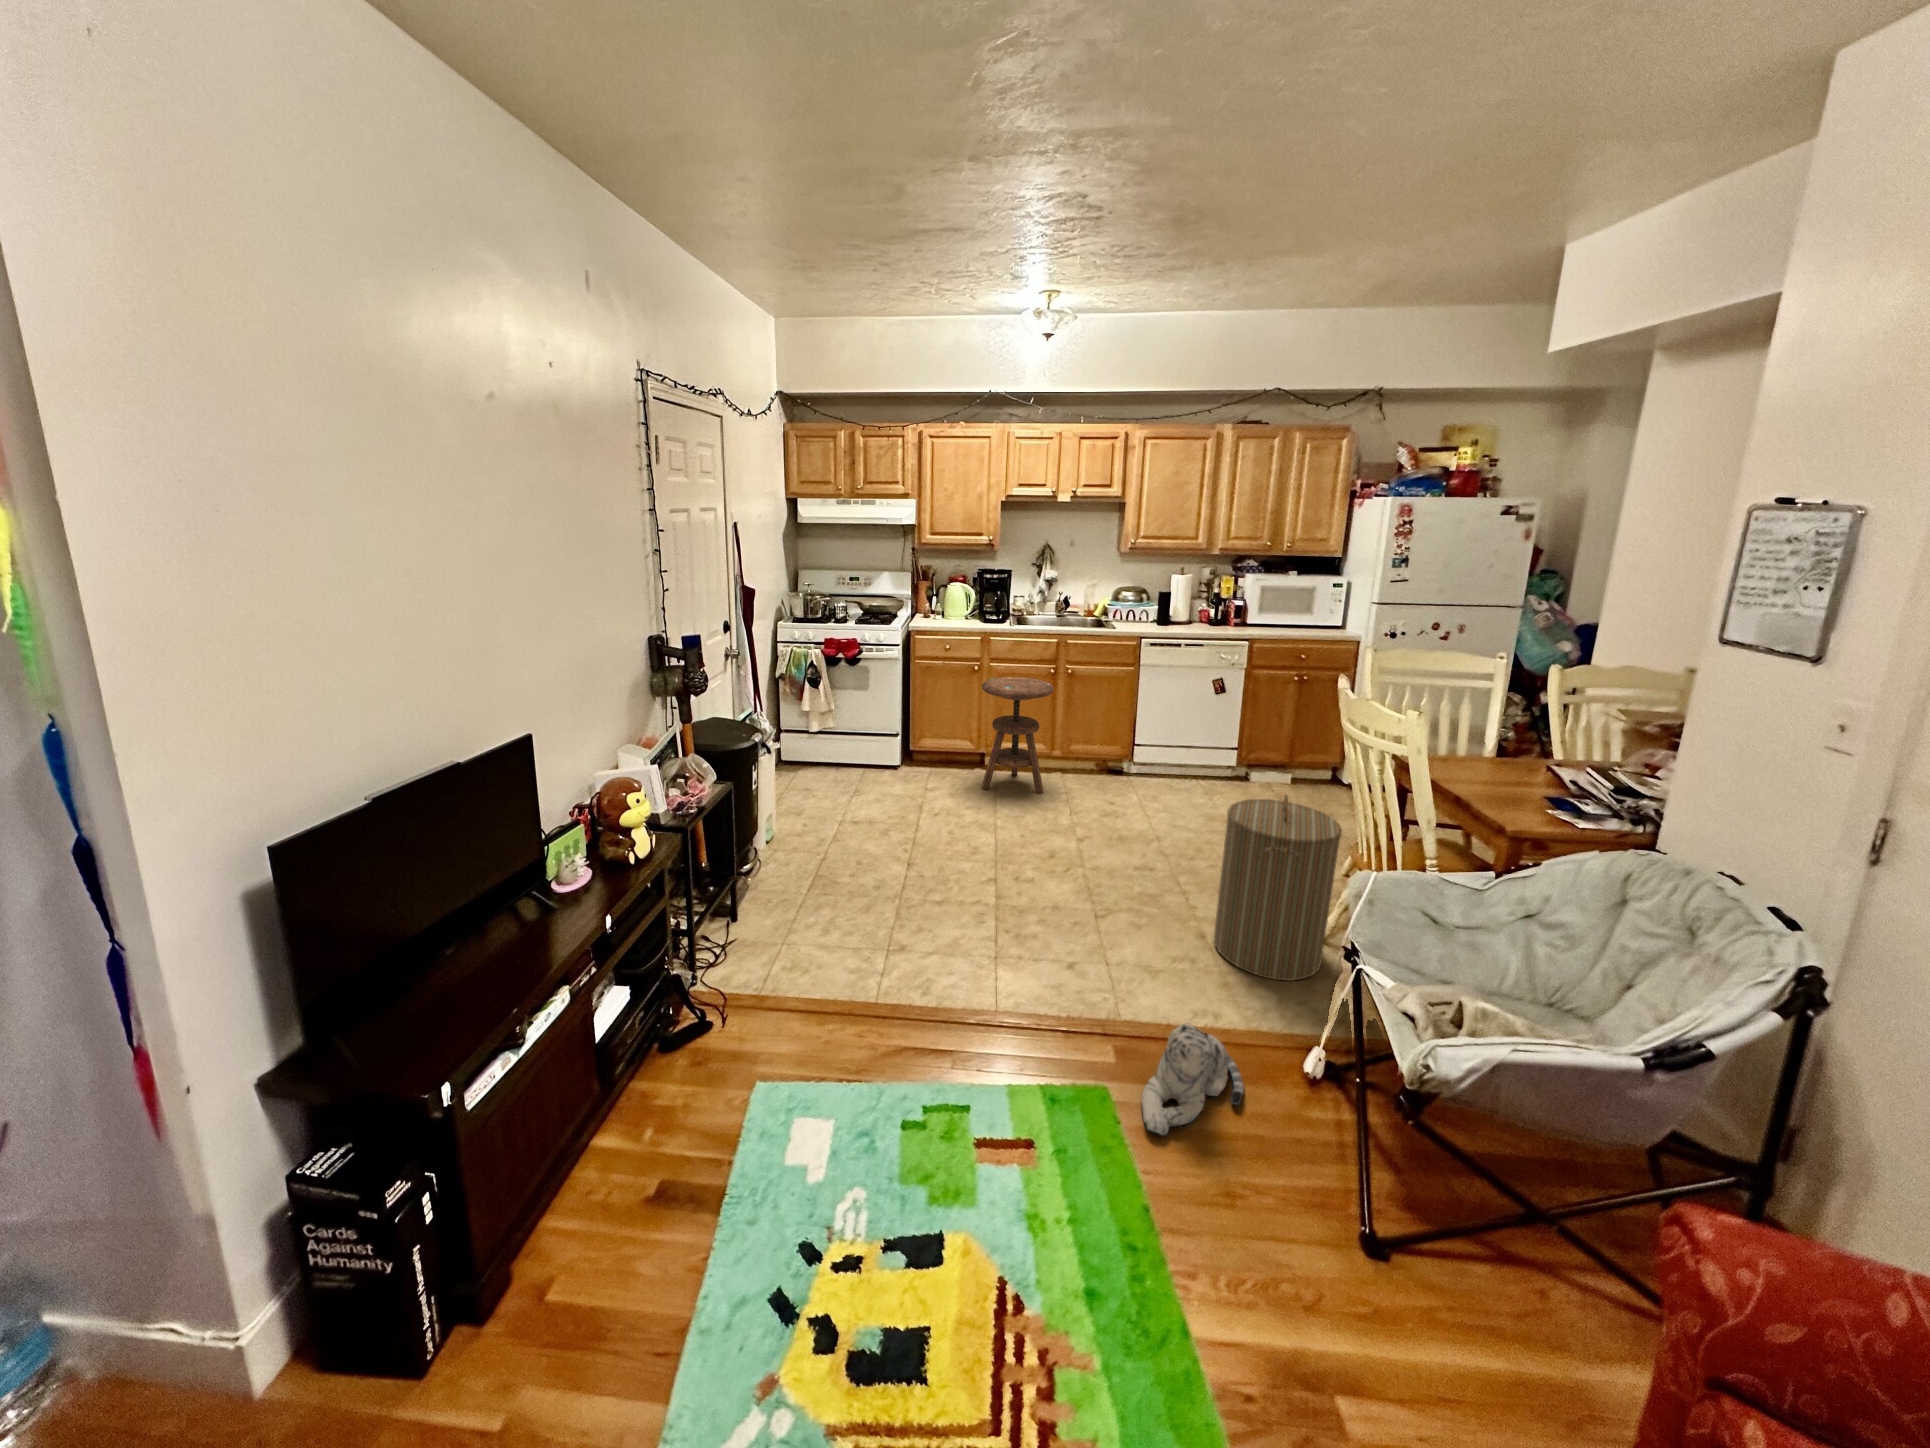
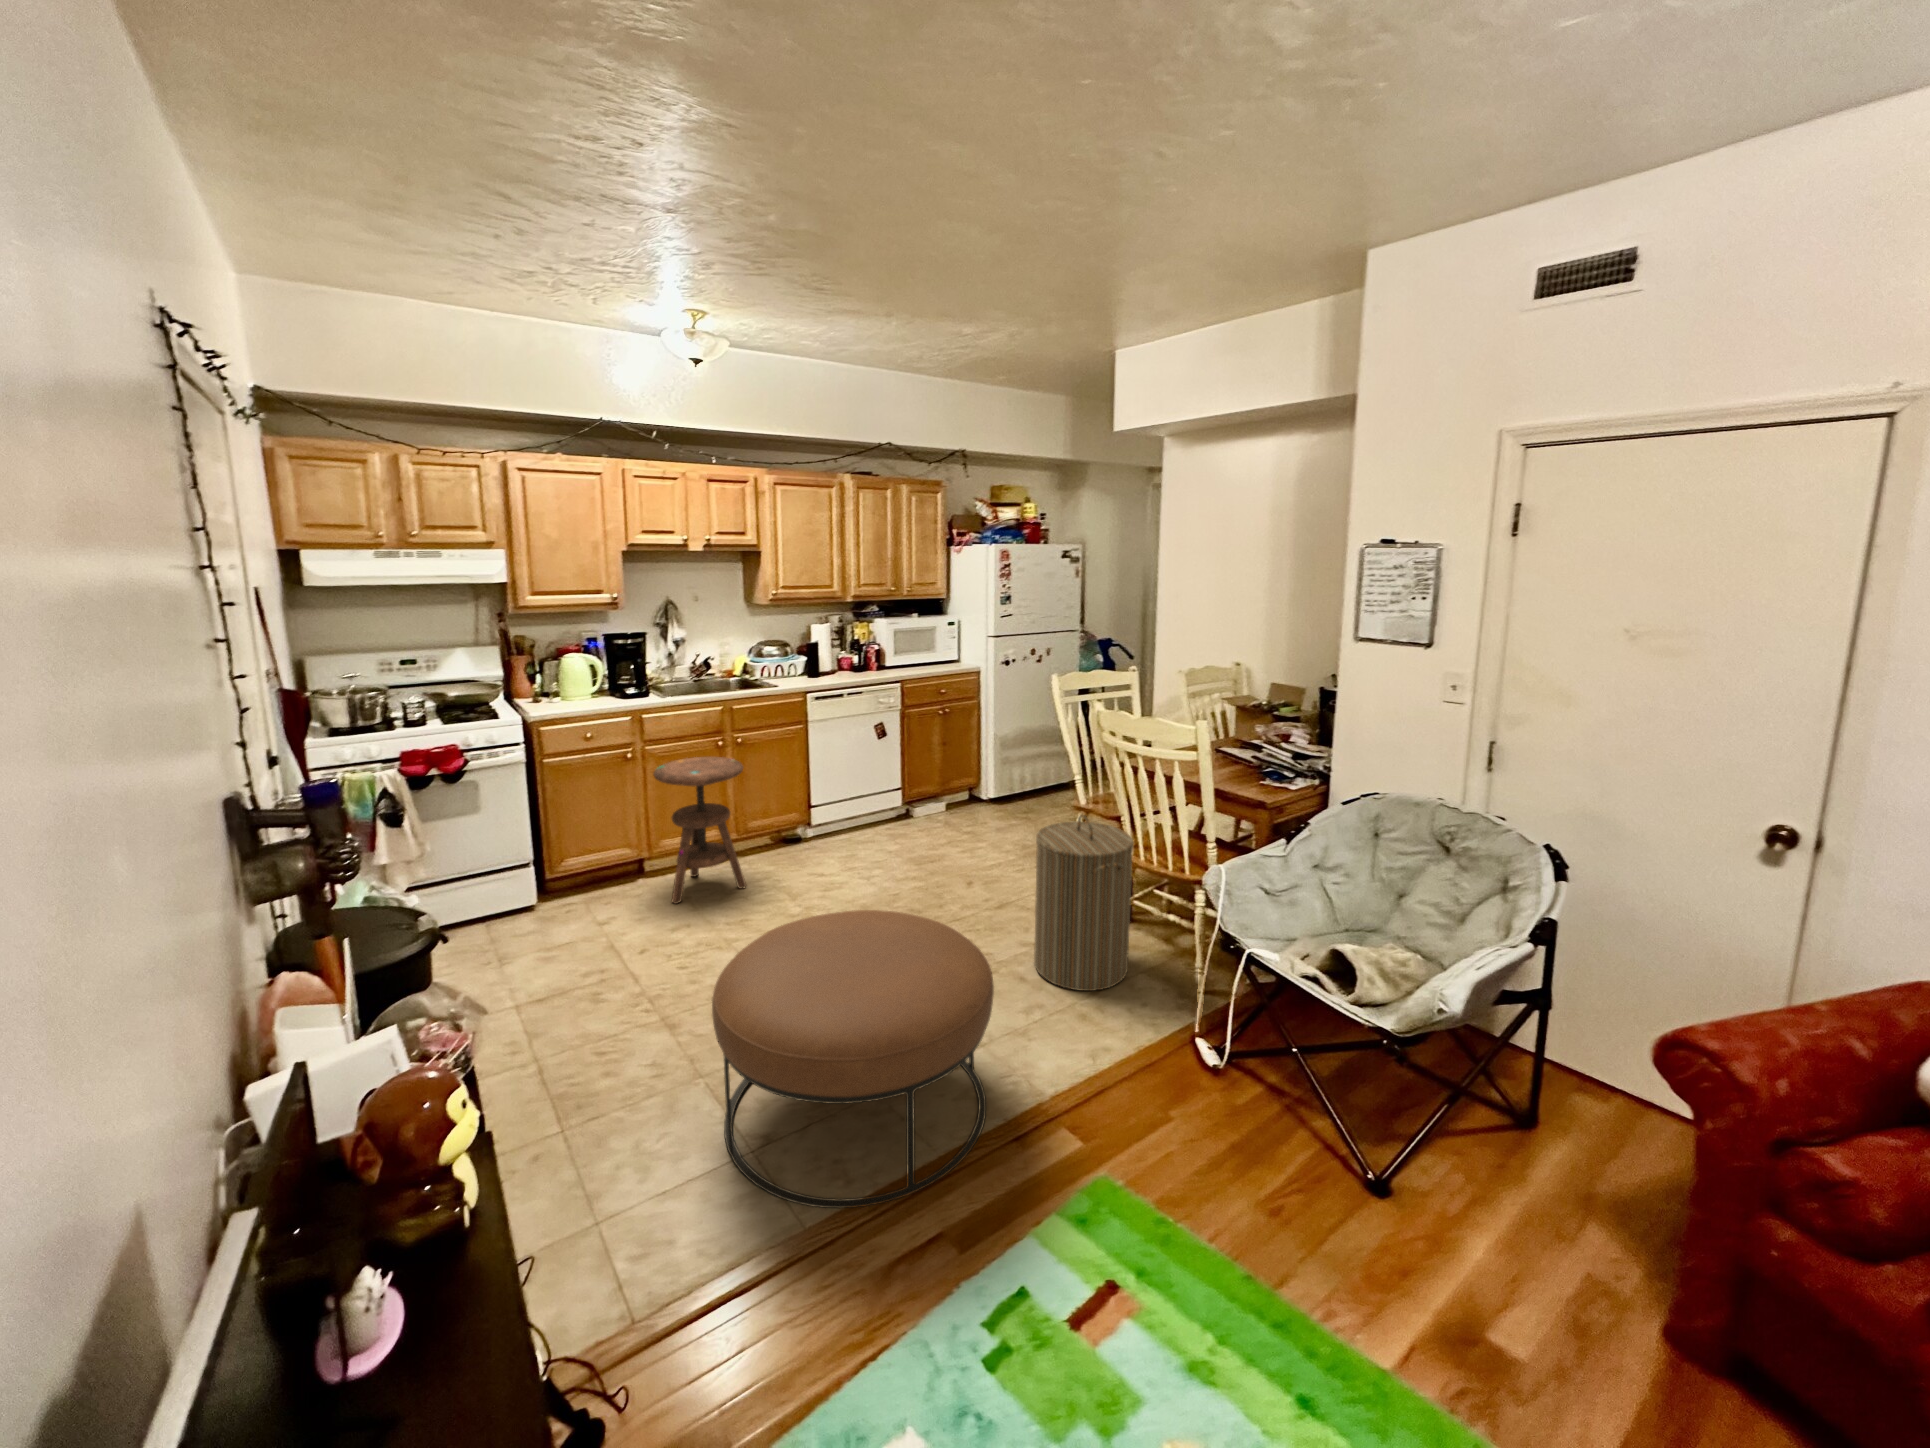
ottoman: none [859,805,1085,1025] -> present [712,910,994,1208]
plush toy: present [1141,1023,1244,1135] -> none [1122,1056,1204,1180]

